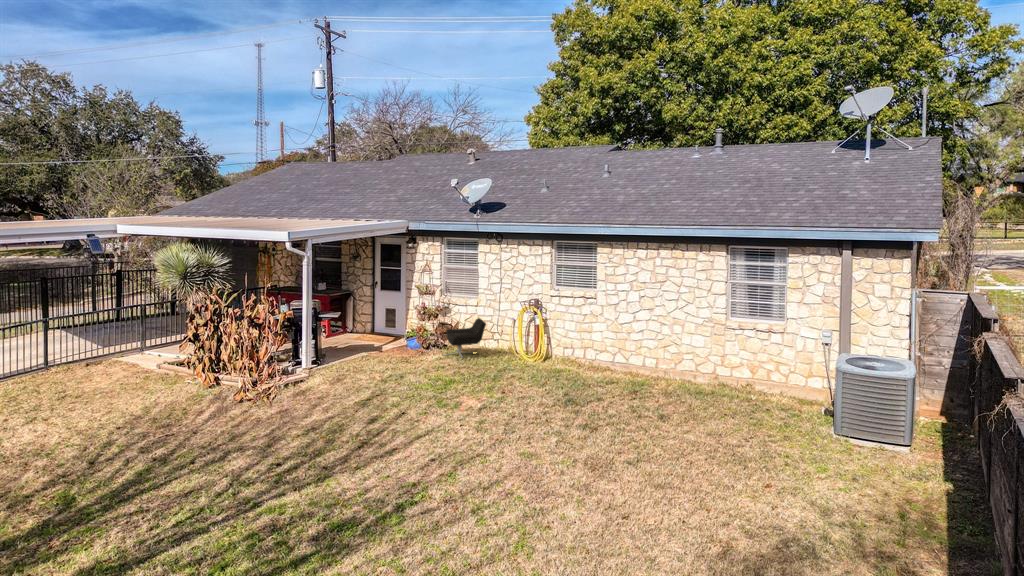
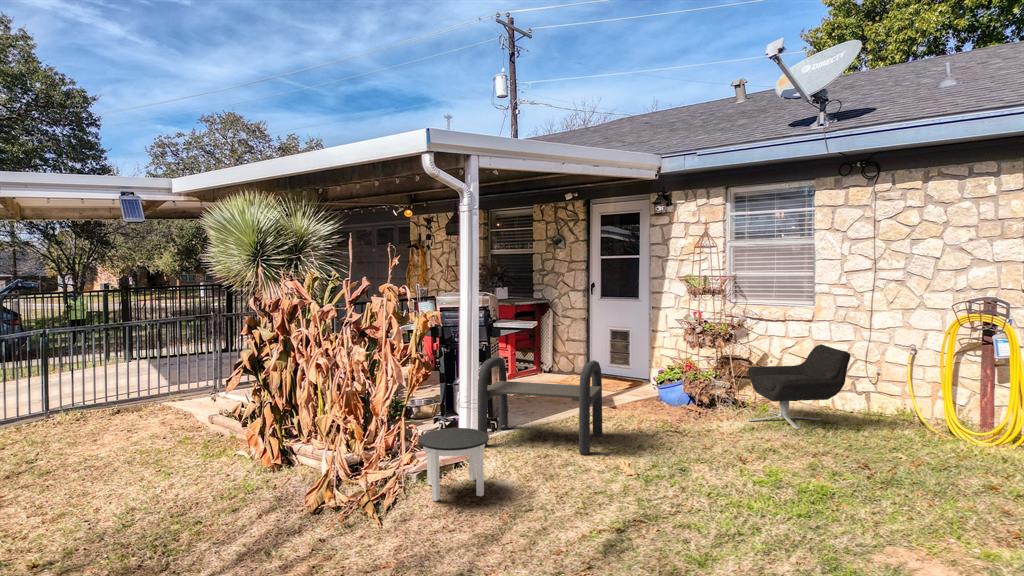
bench: none [311,330,372,373] -> present [478,356,602,455]
round table: none [286,364,317,394] -> present [419,428,489,501]

